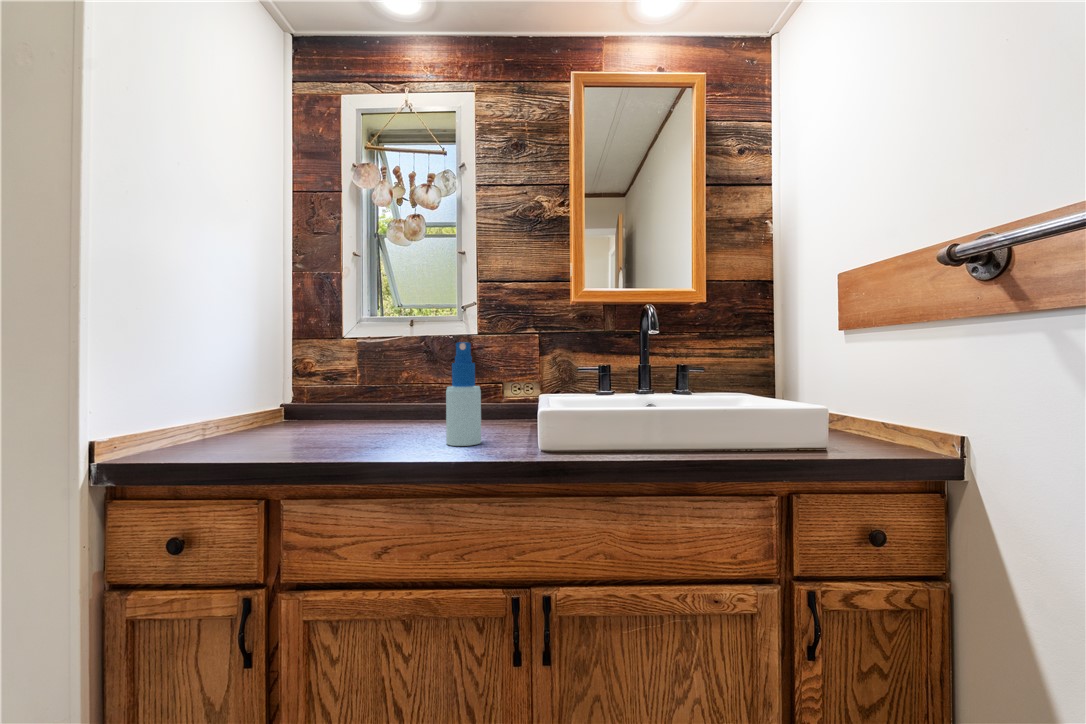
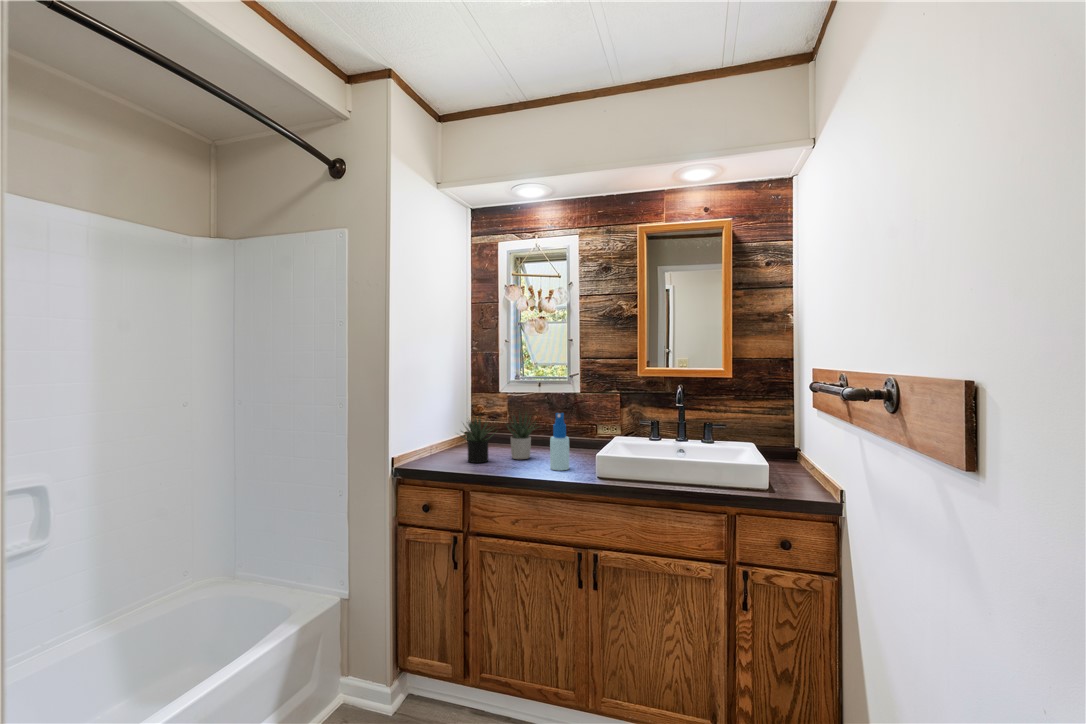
succulent plant: none [251,348,424,445] -> present [461,413,535,463]

